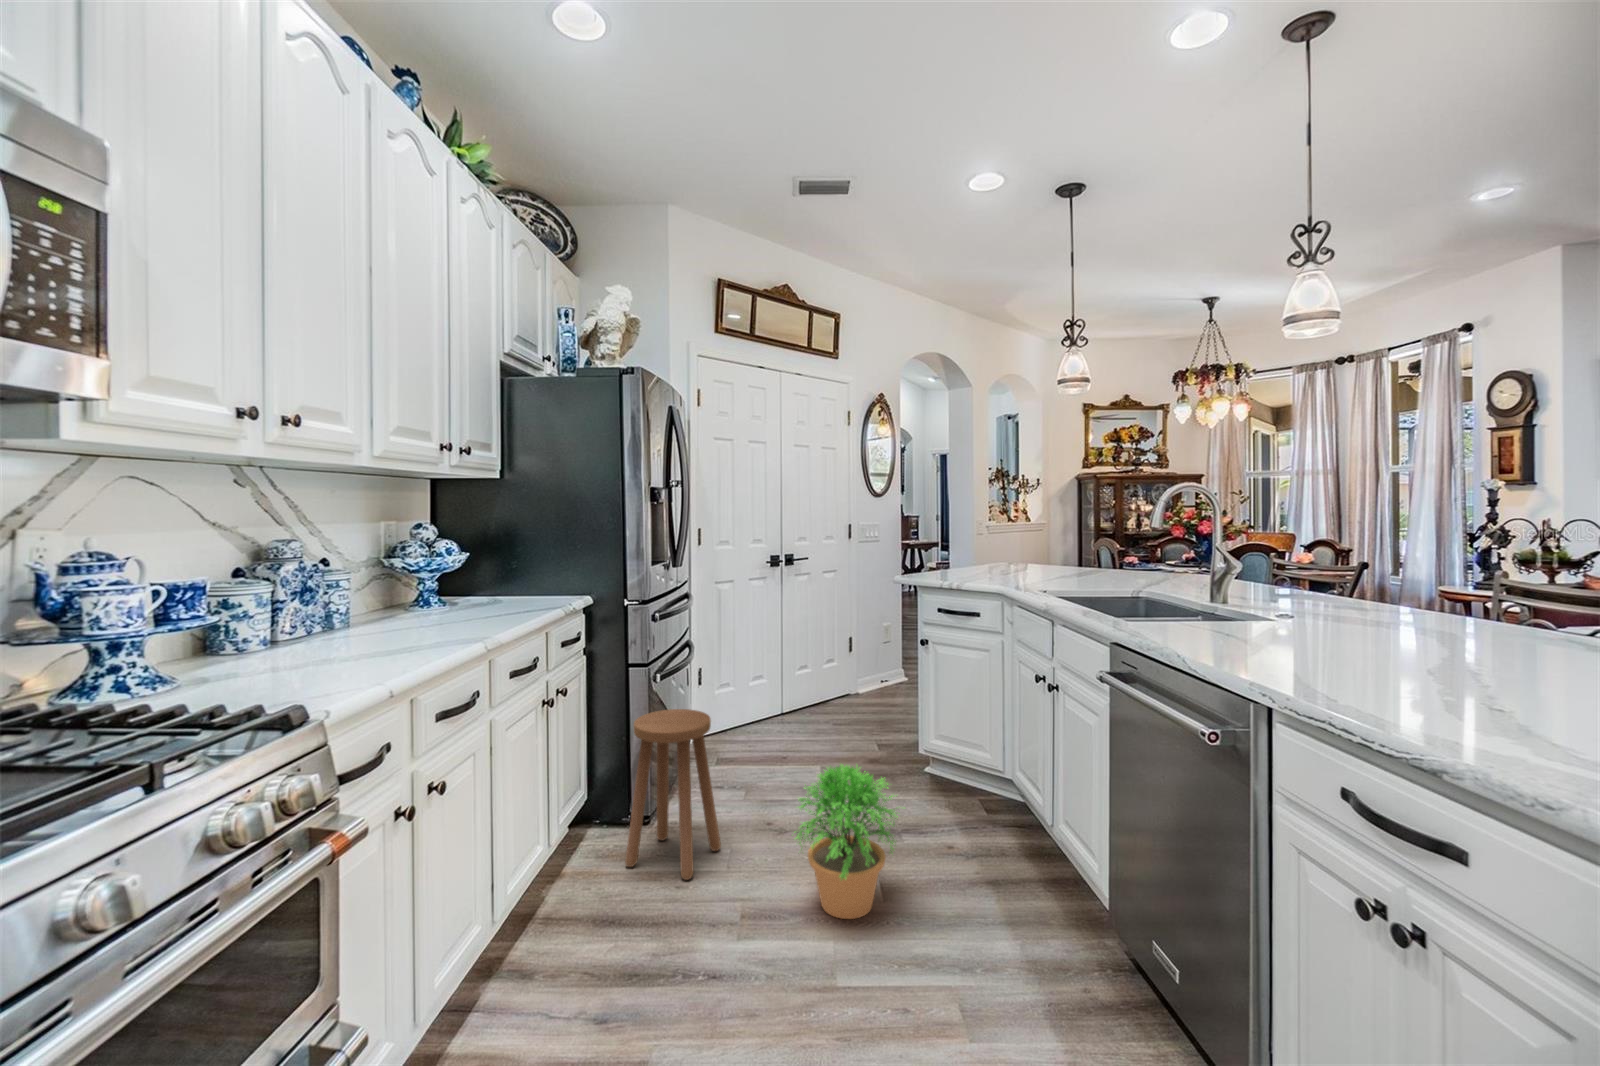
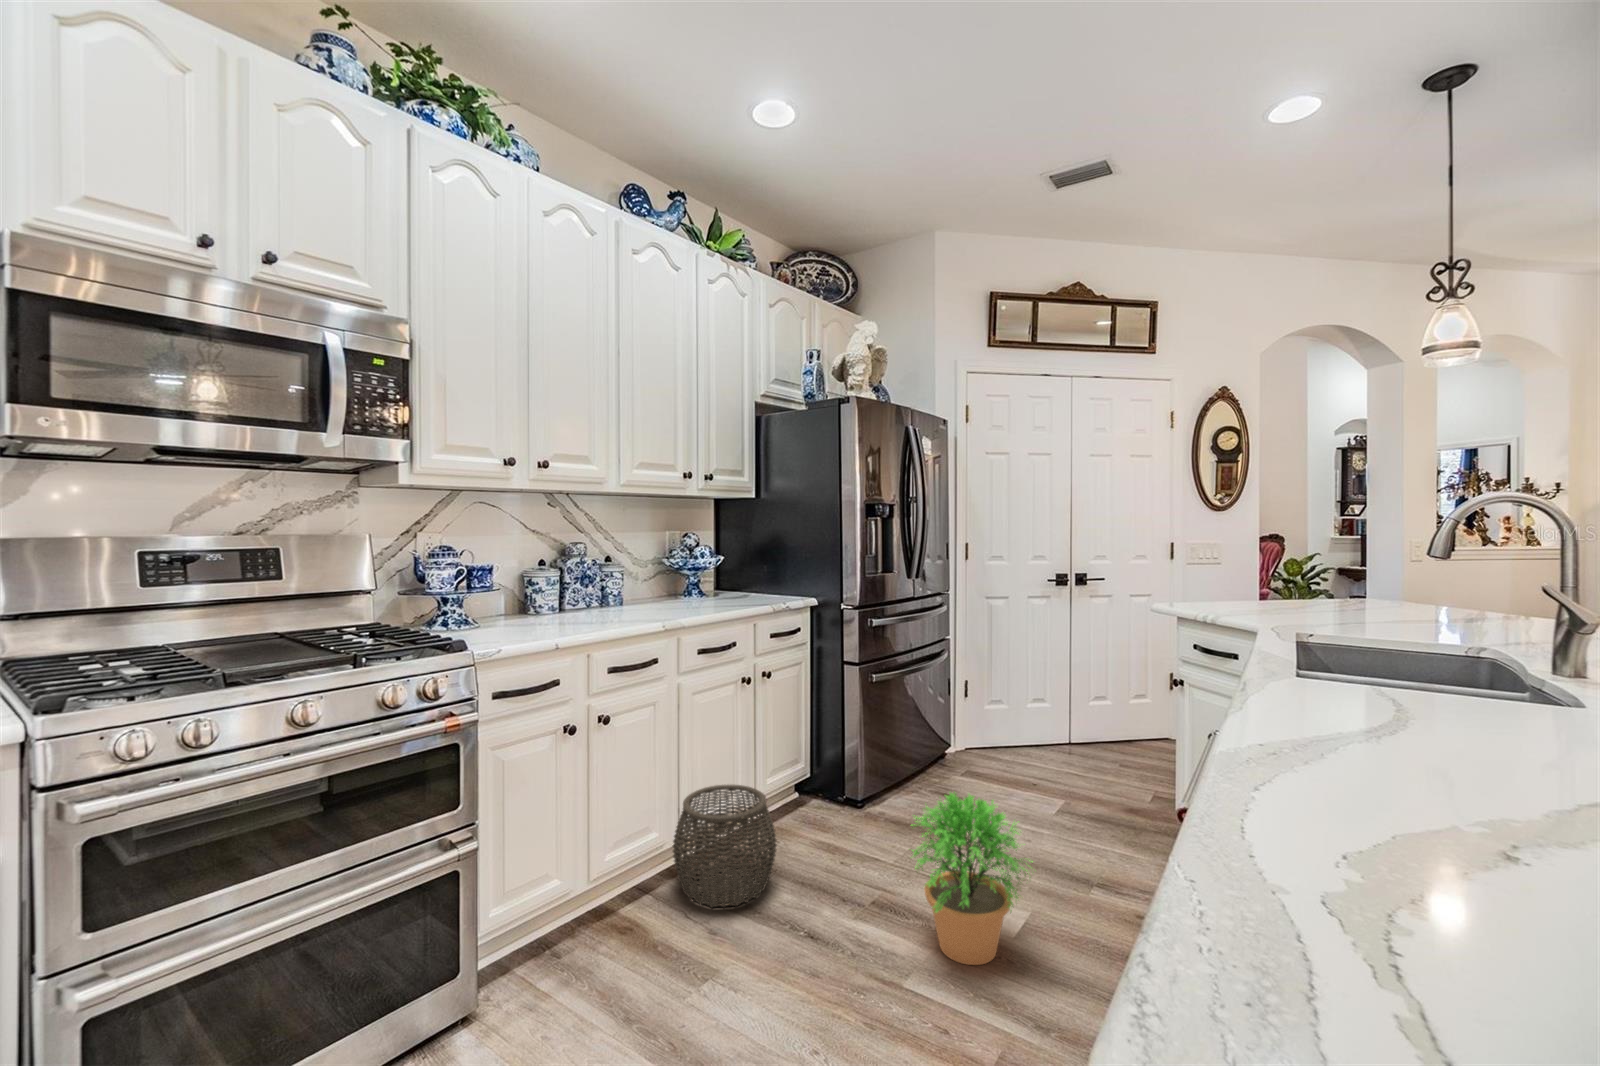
stool: present [625,709,721,880] -> none [805,710,893,872]
woven basket: none [508,820,637,975] -> present [673,785,777,907]

